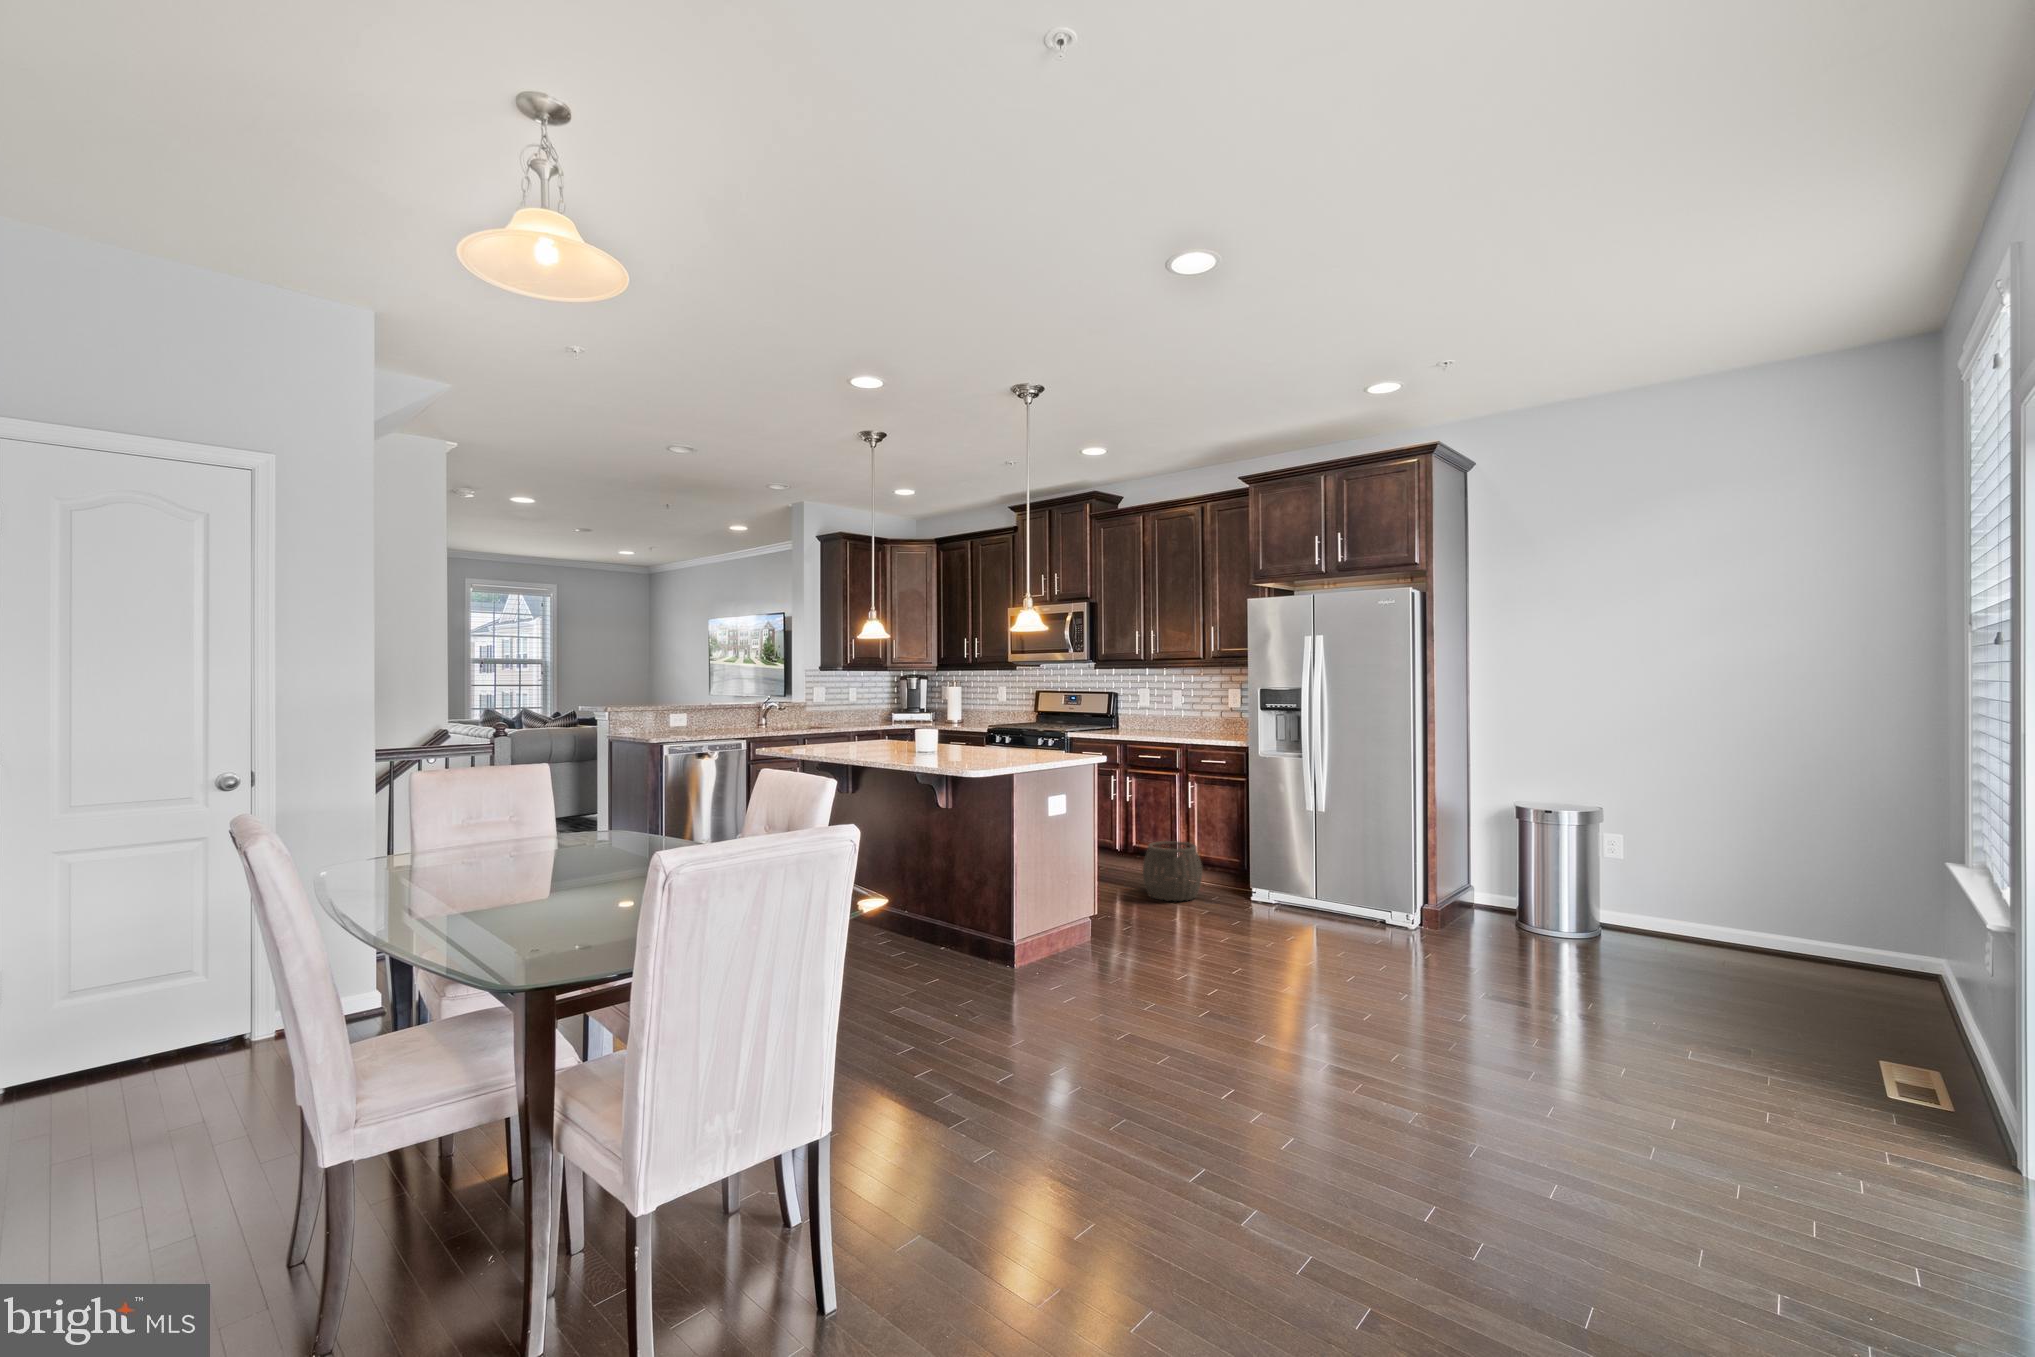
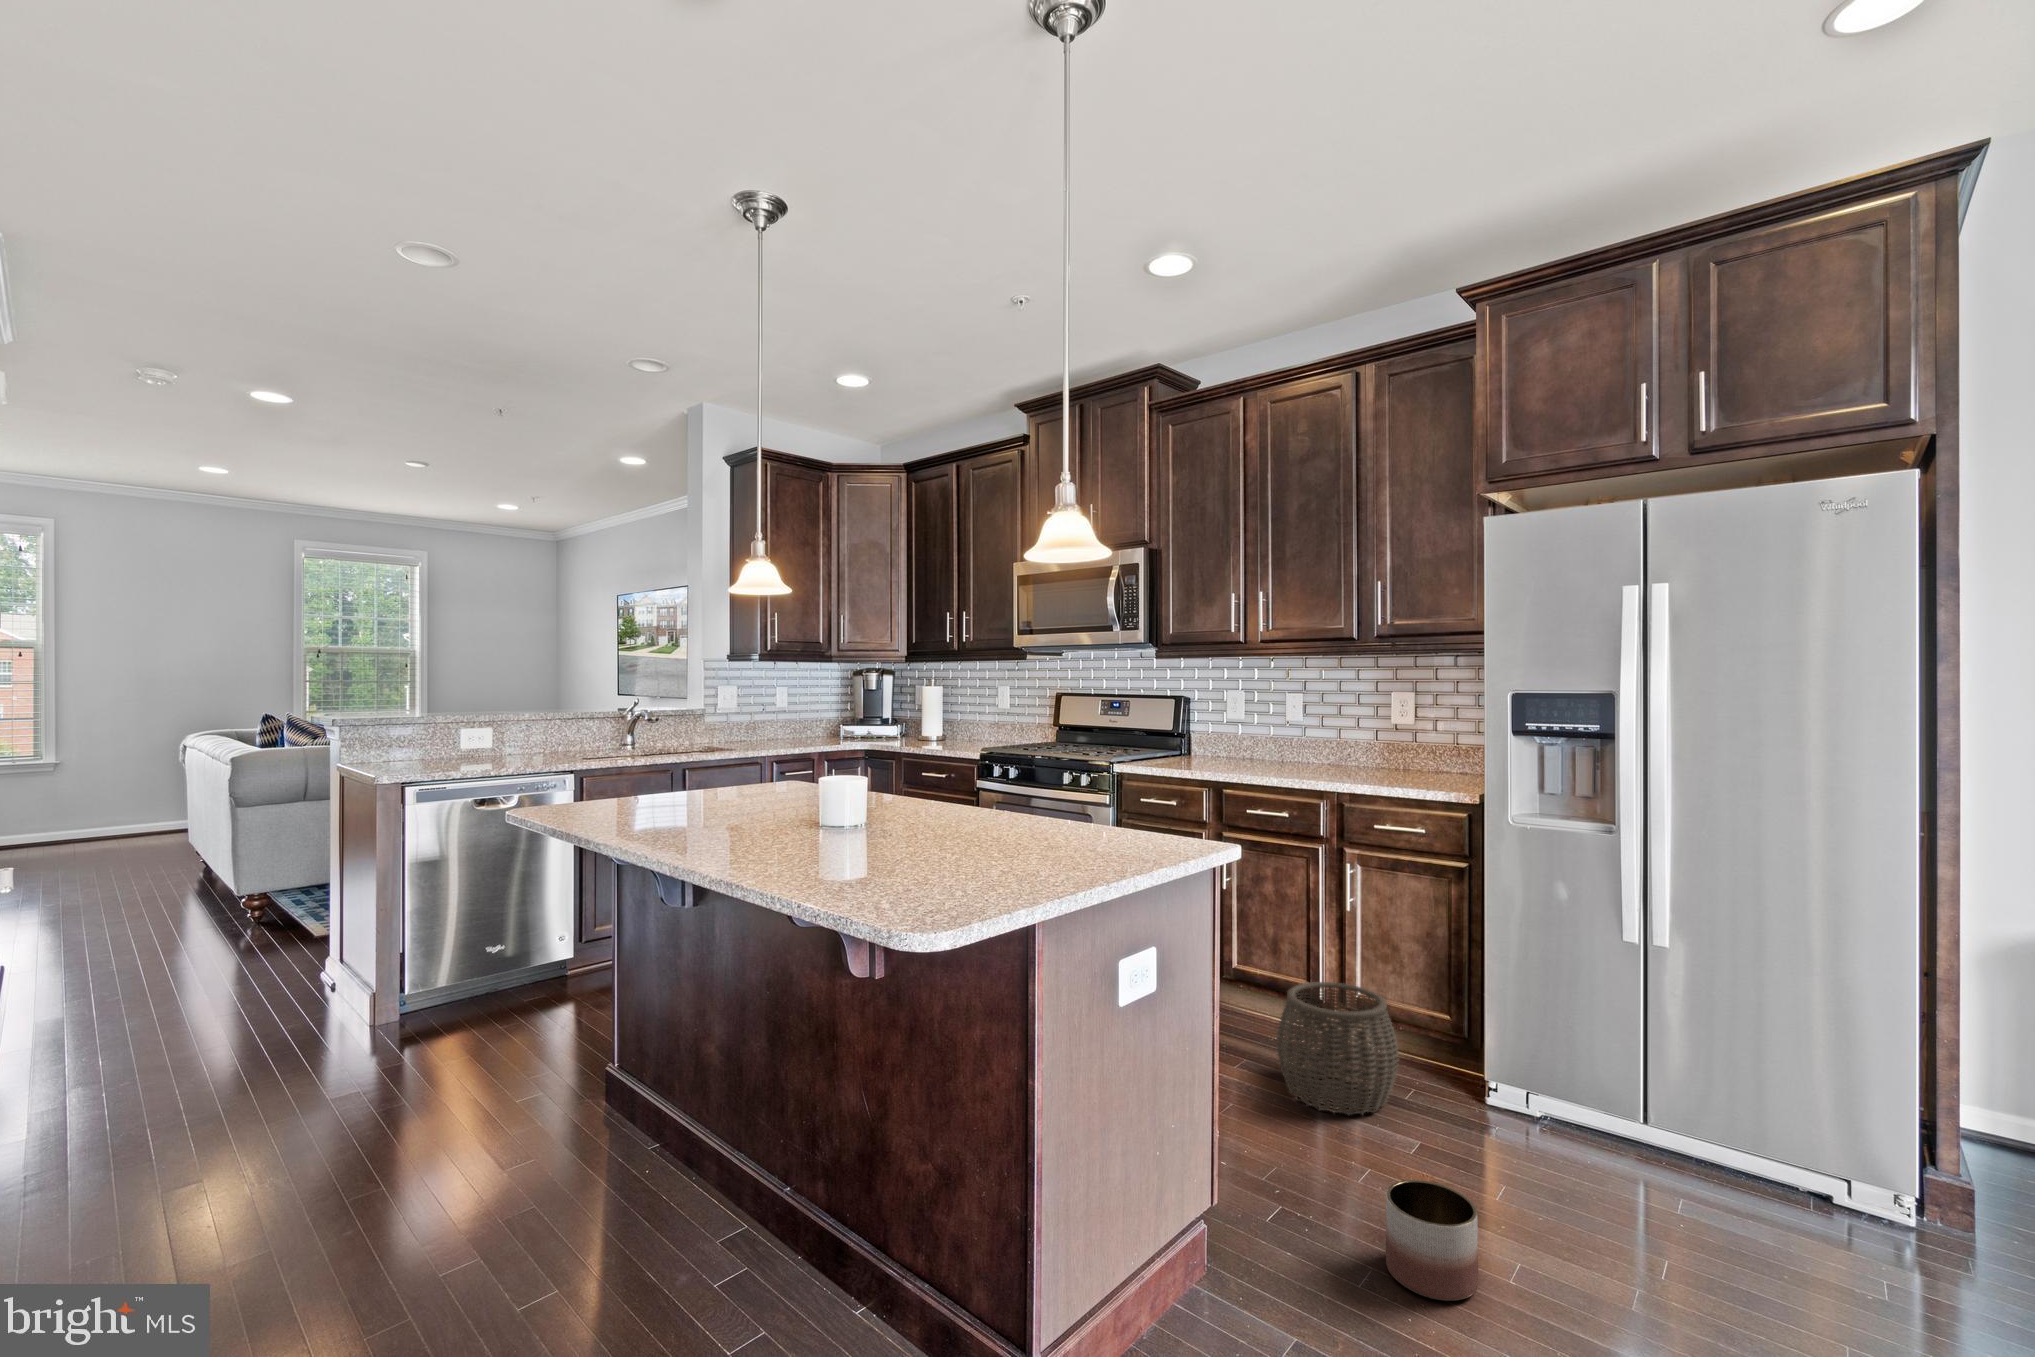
planter: none [1164,901,1201,941] -> present [1386,1180,1478,1301]

